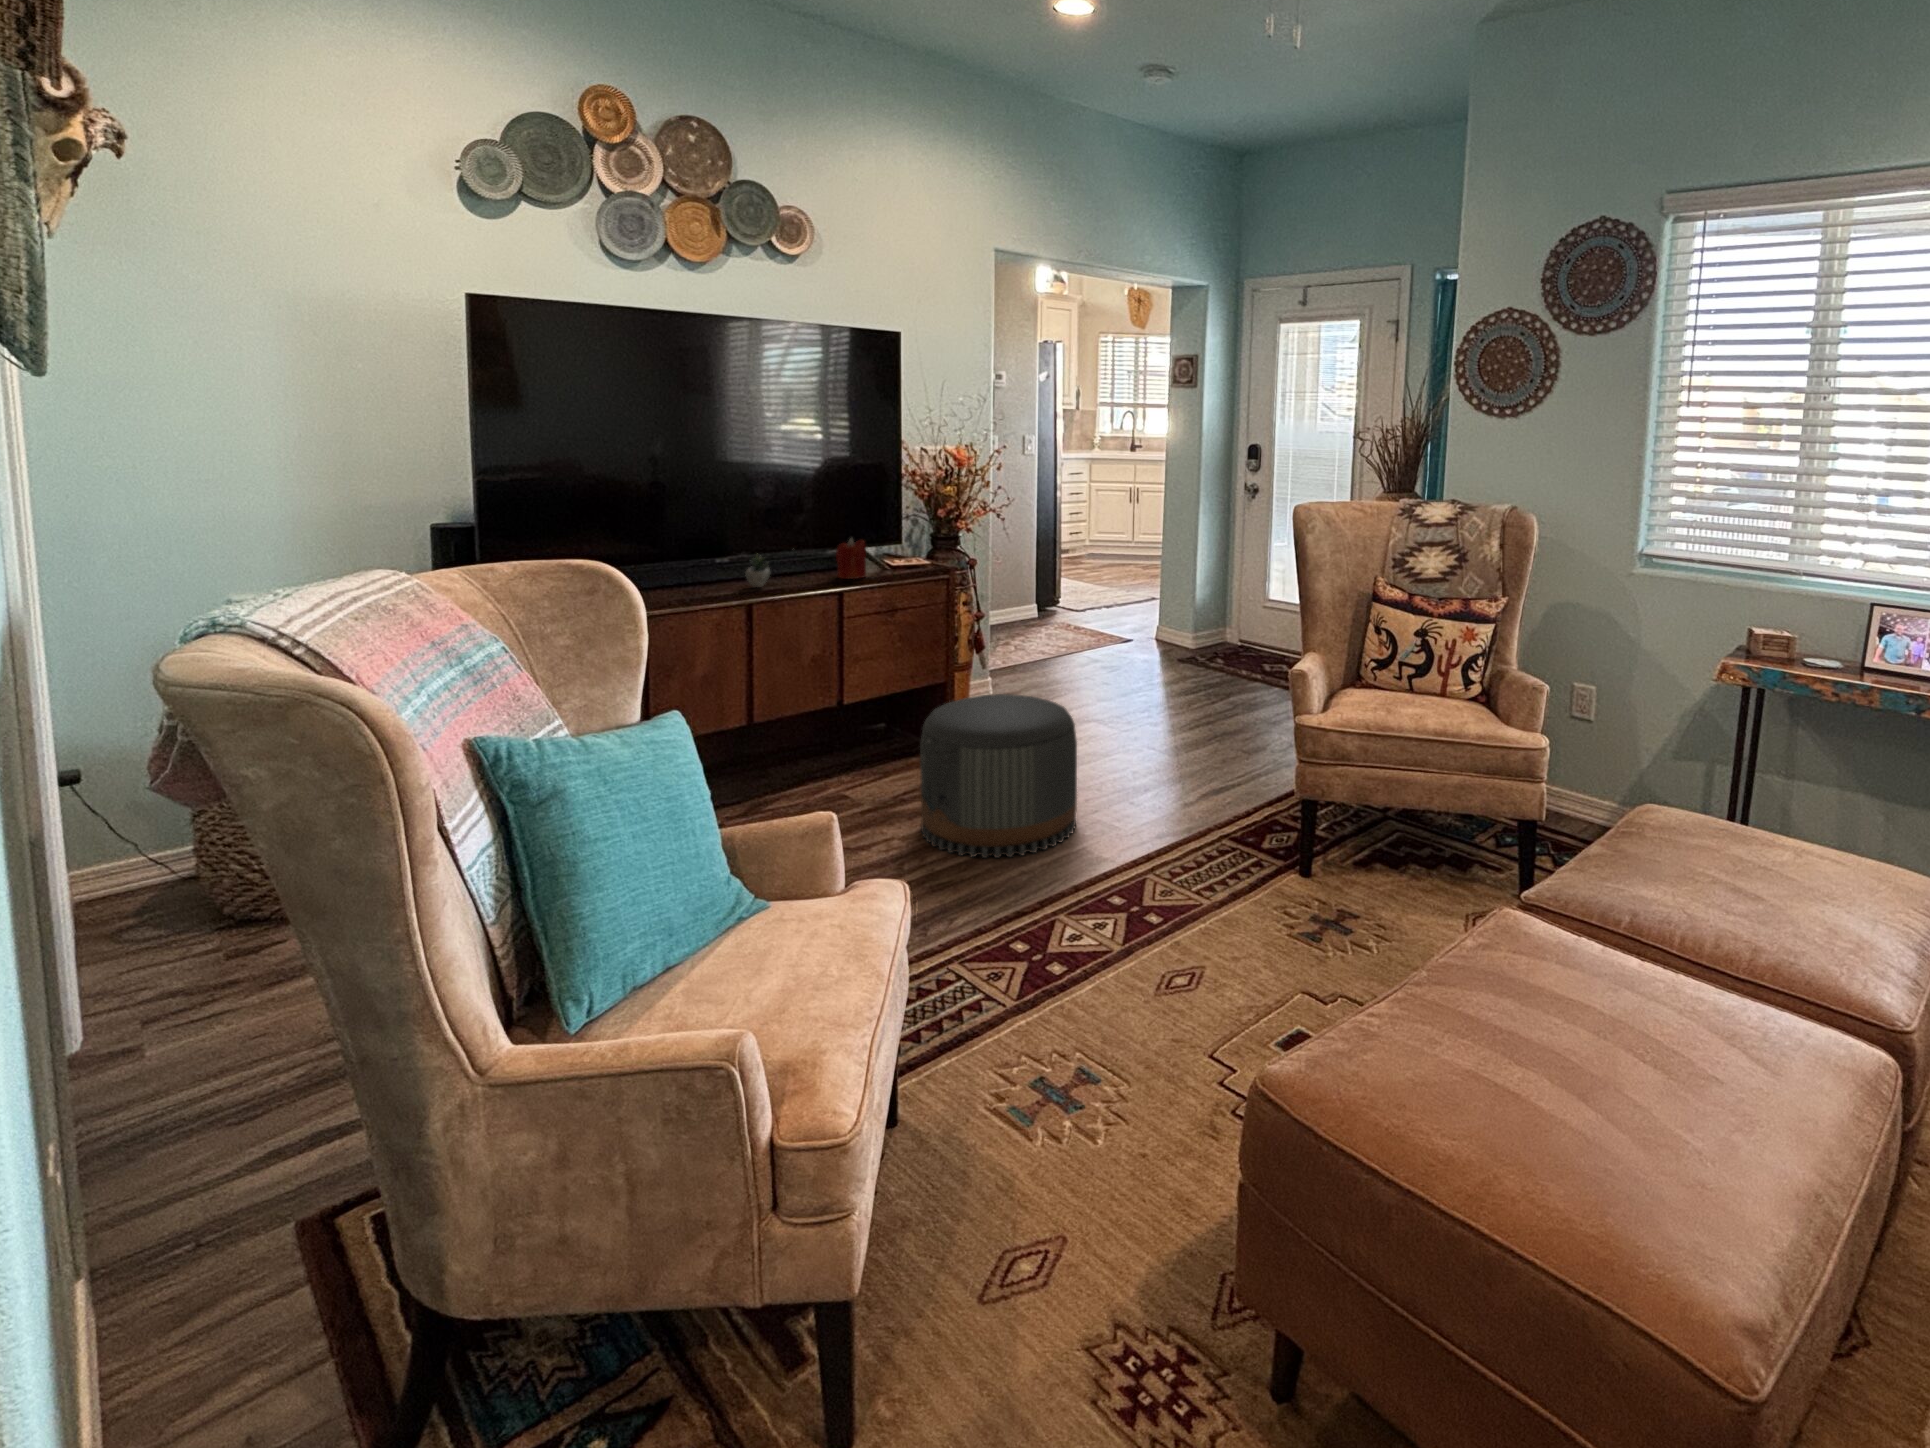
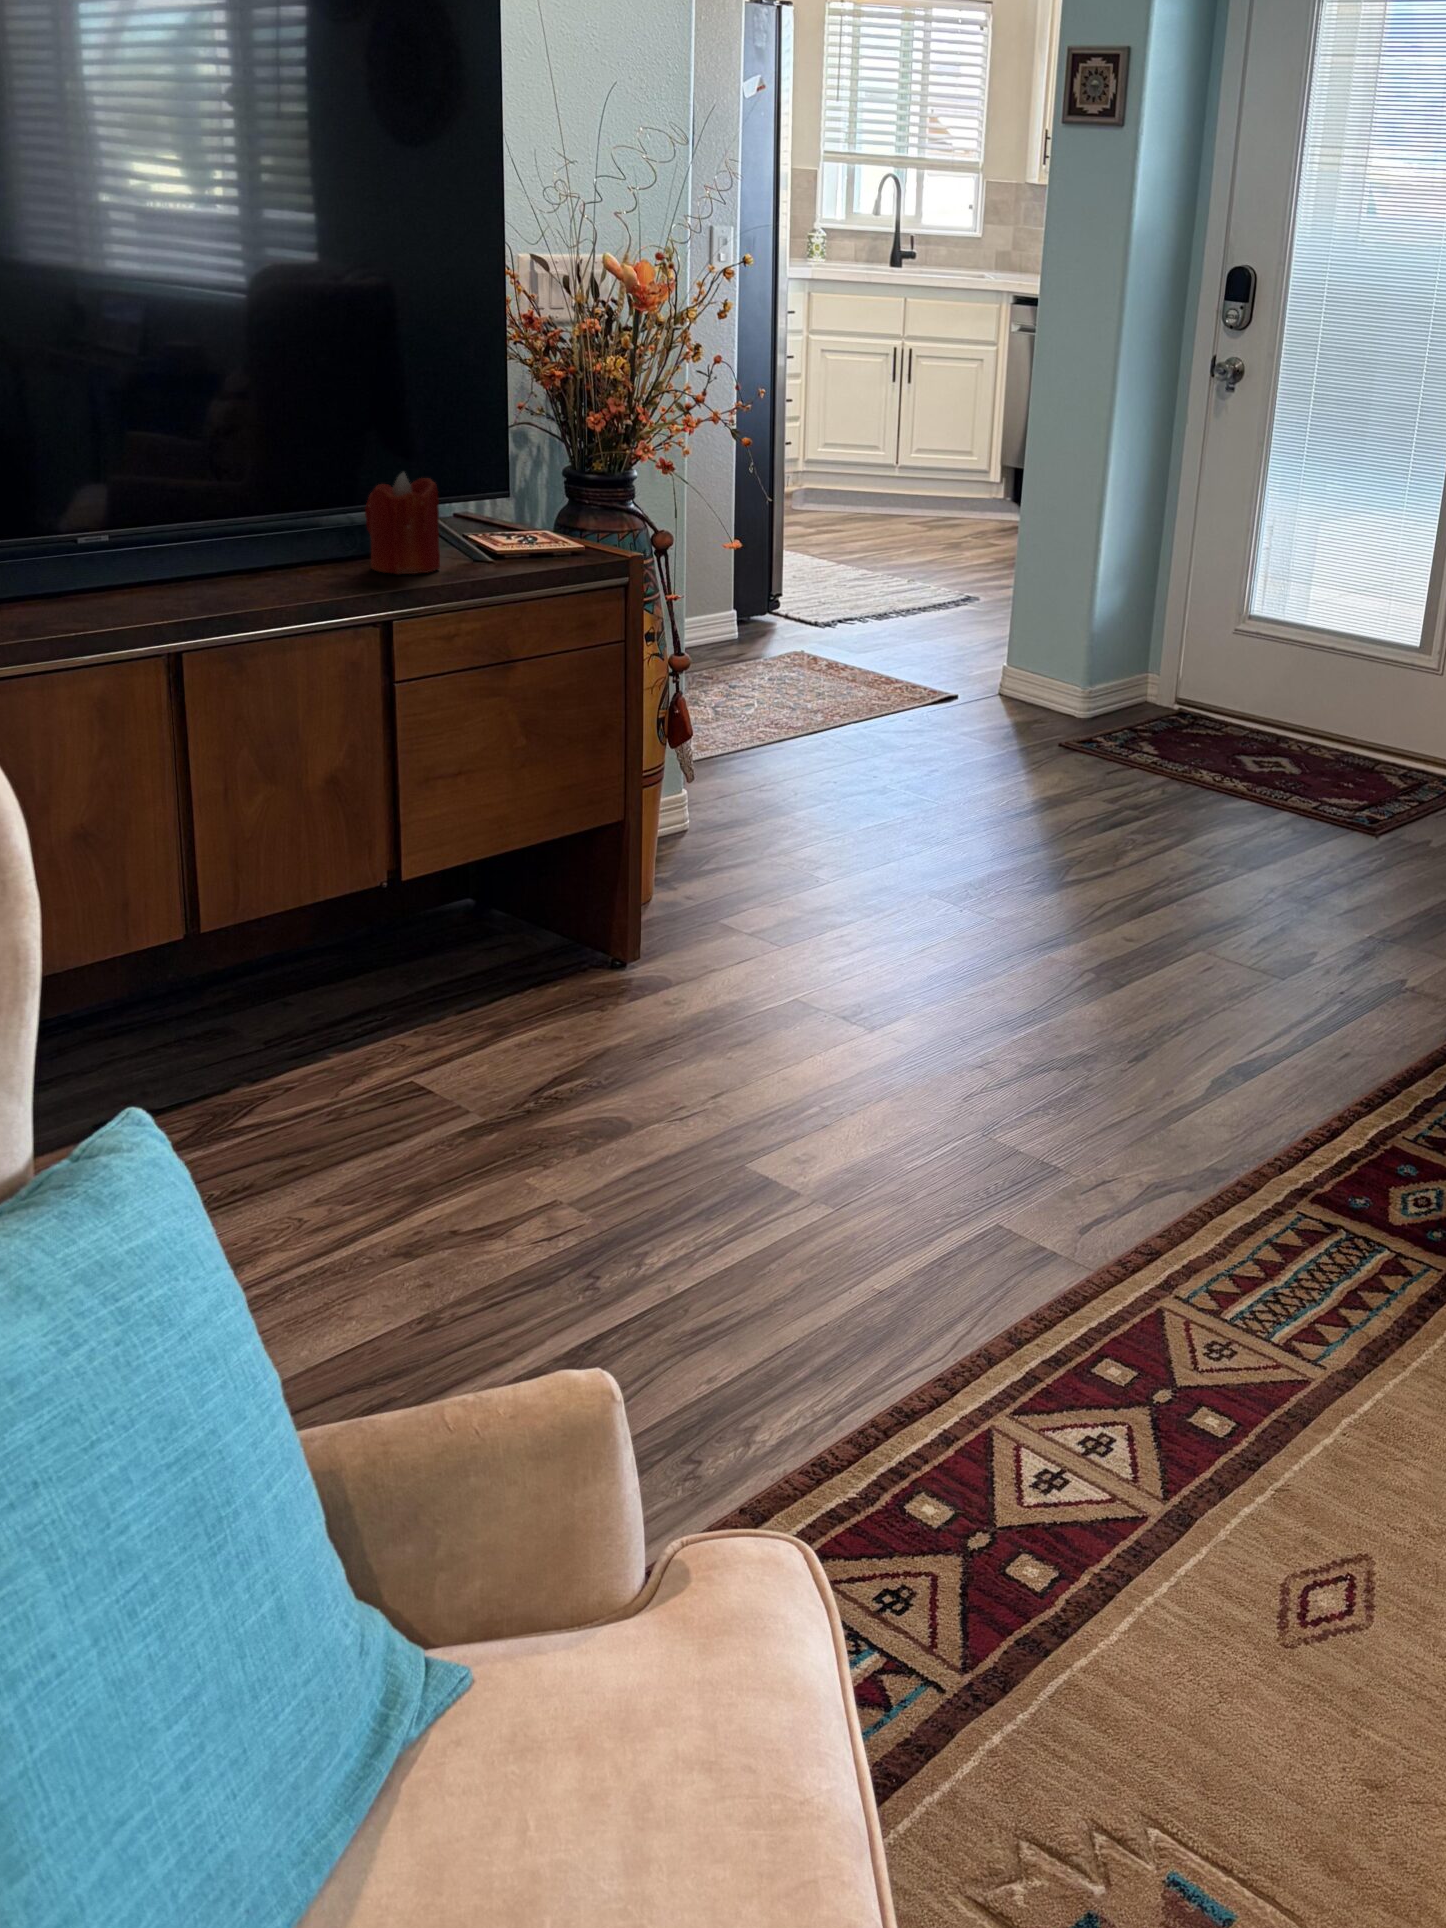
succulent plant: present [745,553,770,587] -> none [152,499,271,594]
pouf: present [920,694,1077,858] -> none [612,864,978,1255]

